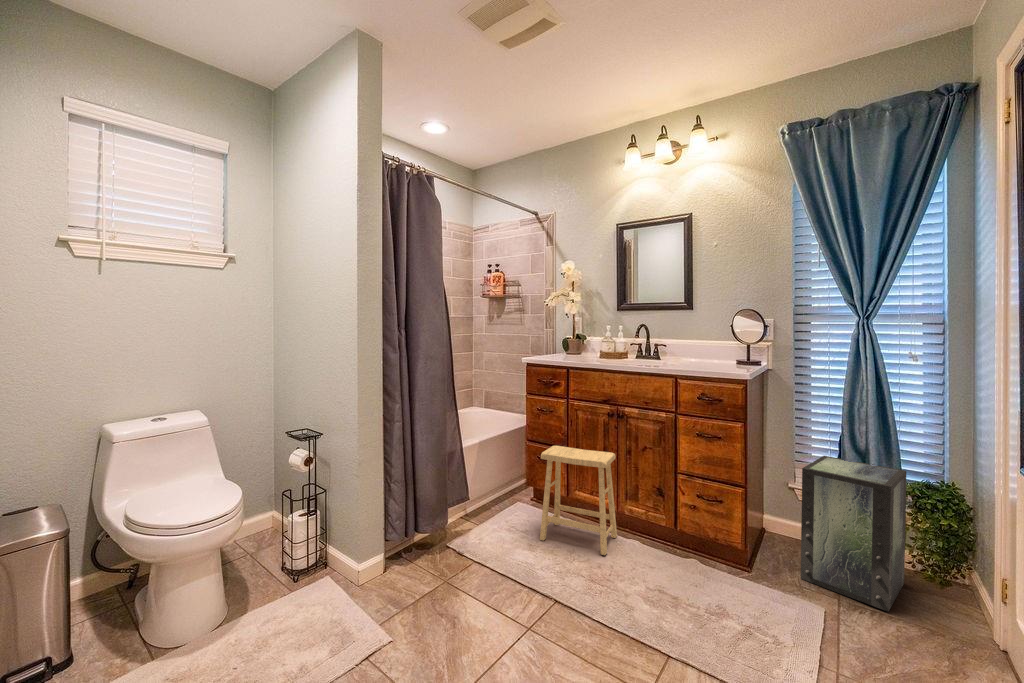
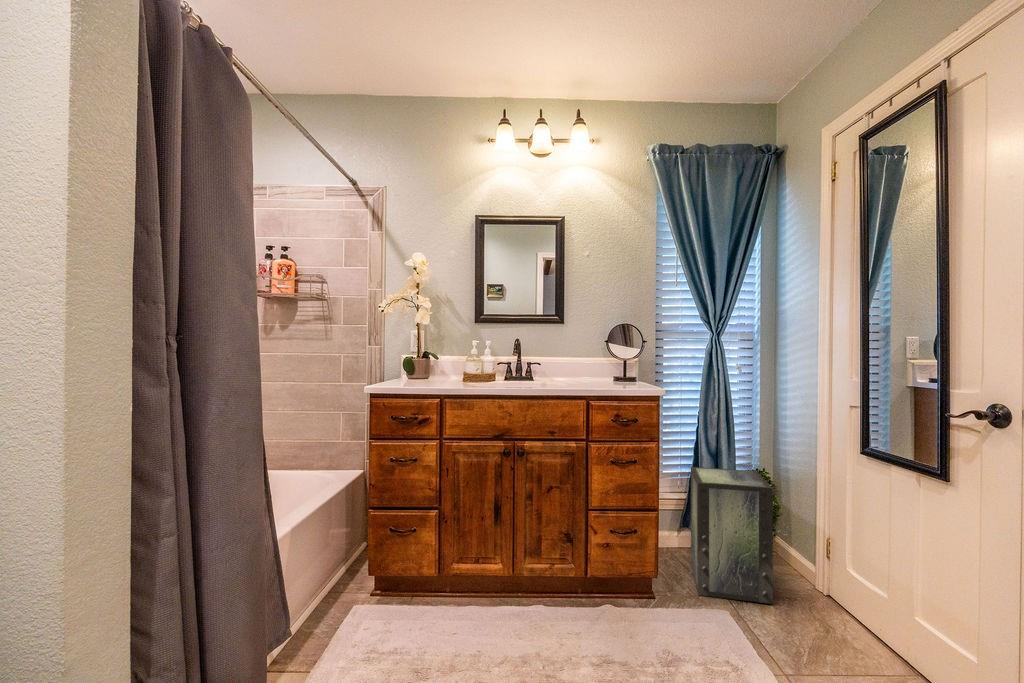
footstool: present [540,446,617,555] -> none [430,500,525,646]

